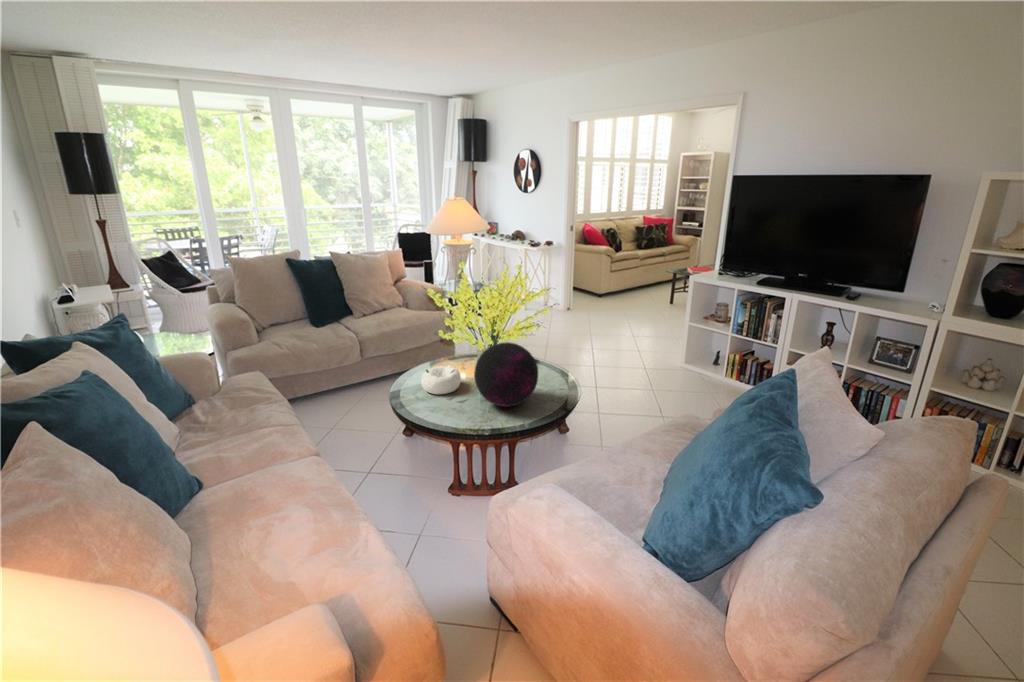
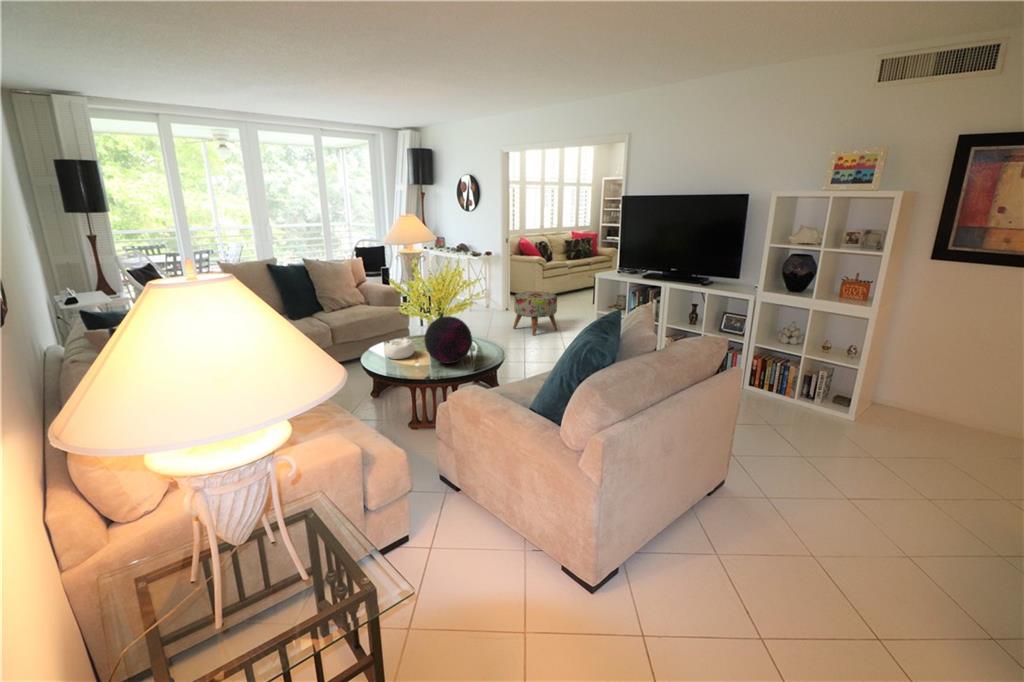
ottoman: none [577,292,634,348] -> present [513,291,557,336]

